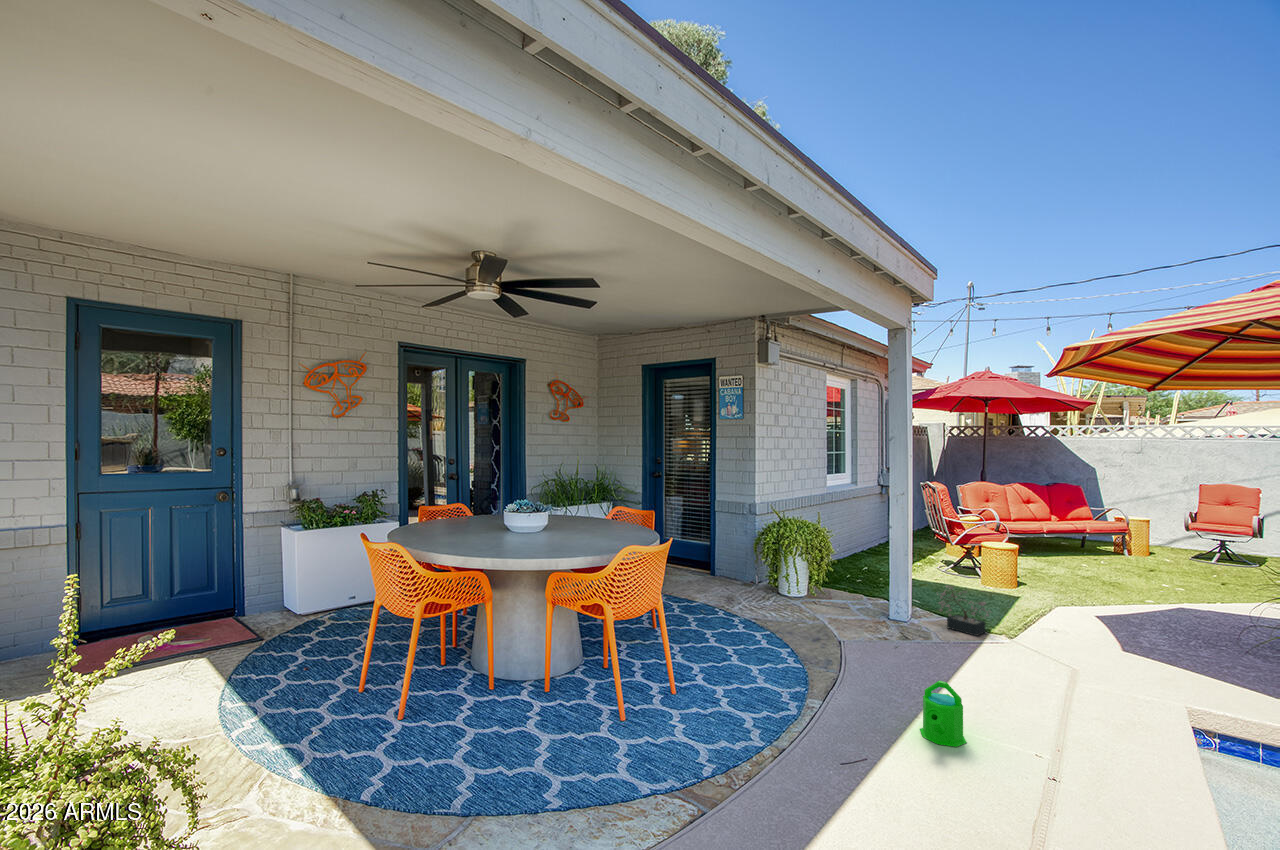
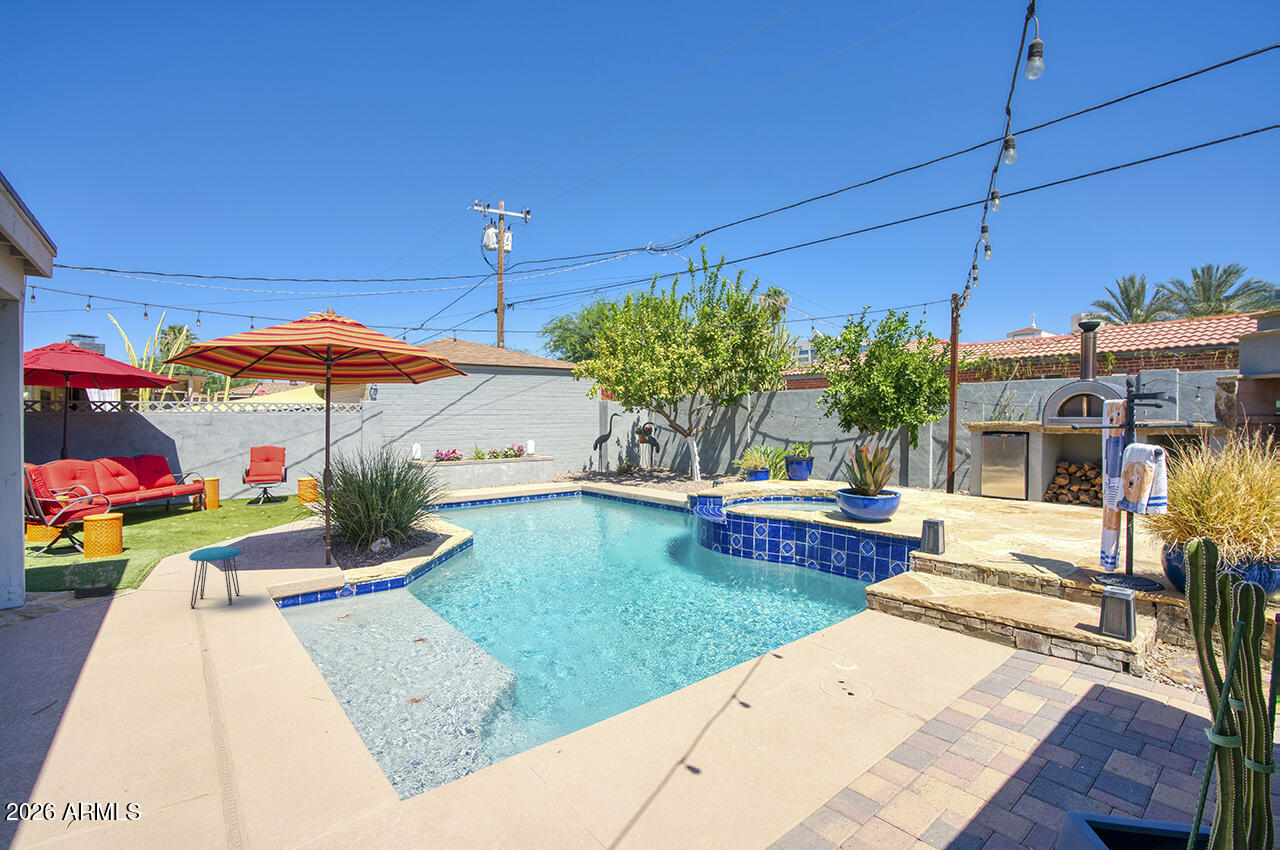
stool: none [1067,611,1151,716] -> present [189,546,241,608]
watering can: present [920,681,967,747] -> none [93,620,134,666]

